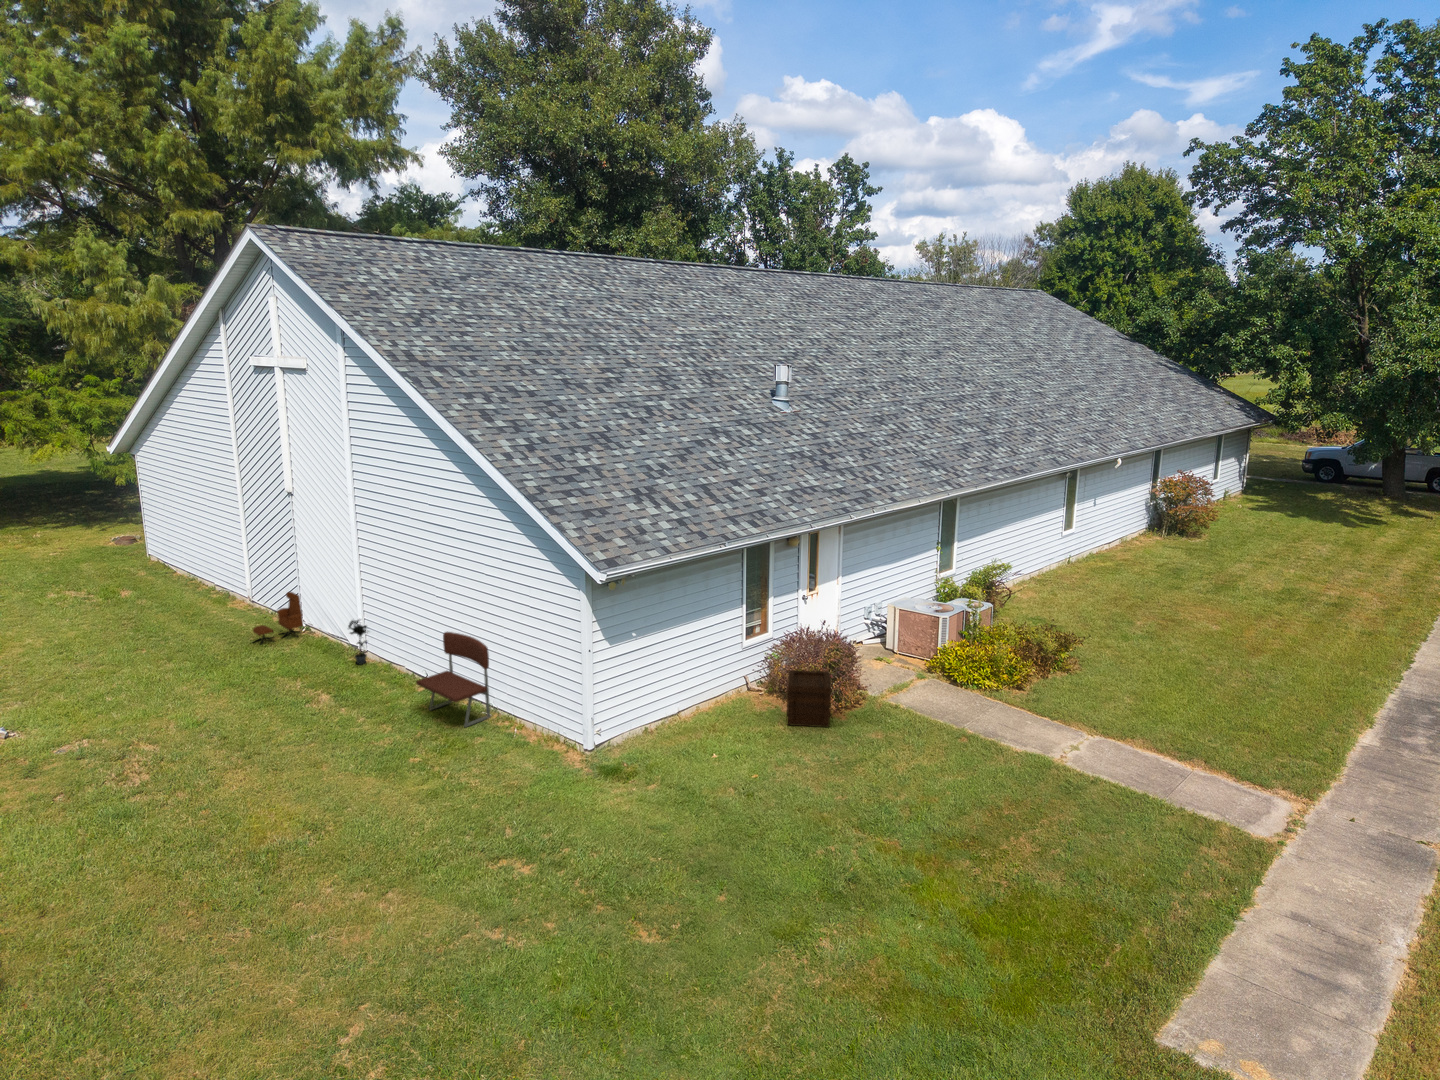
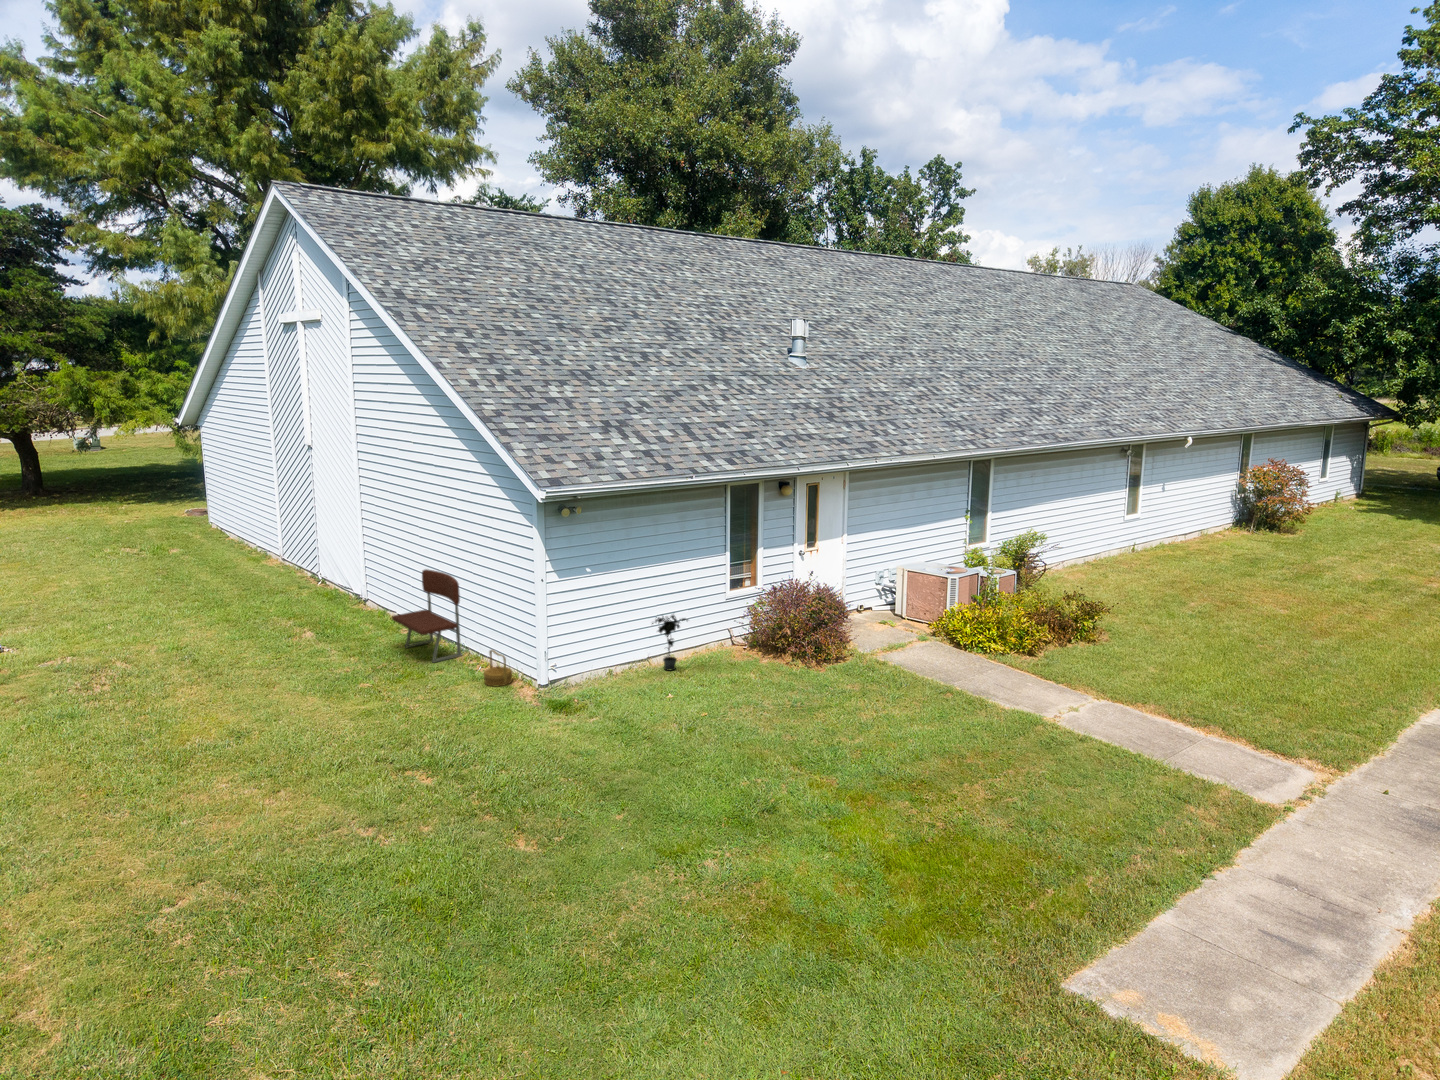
lounge chair: present [253,592,303,644] -> none [267,543,321,592]
potted plant: present [348,620,367,665] -> present [652,615,688,671]
wooden crate: present [787,670,831,727] -> none [759,620,812,680]
woven basket: none [526,716,554,753] -> present [484,650,512,686]

